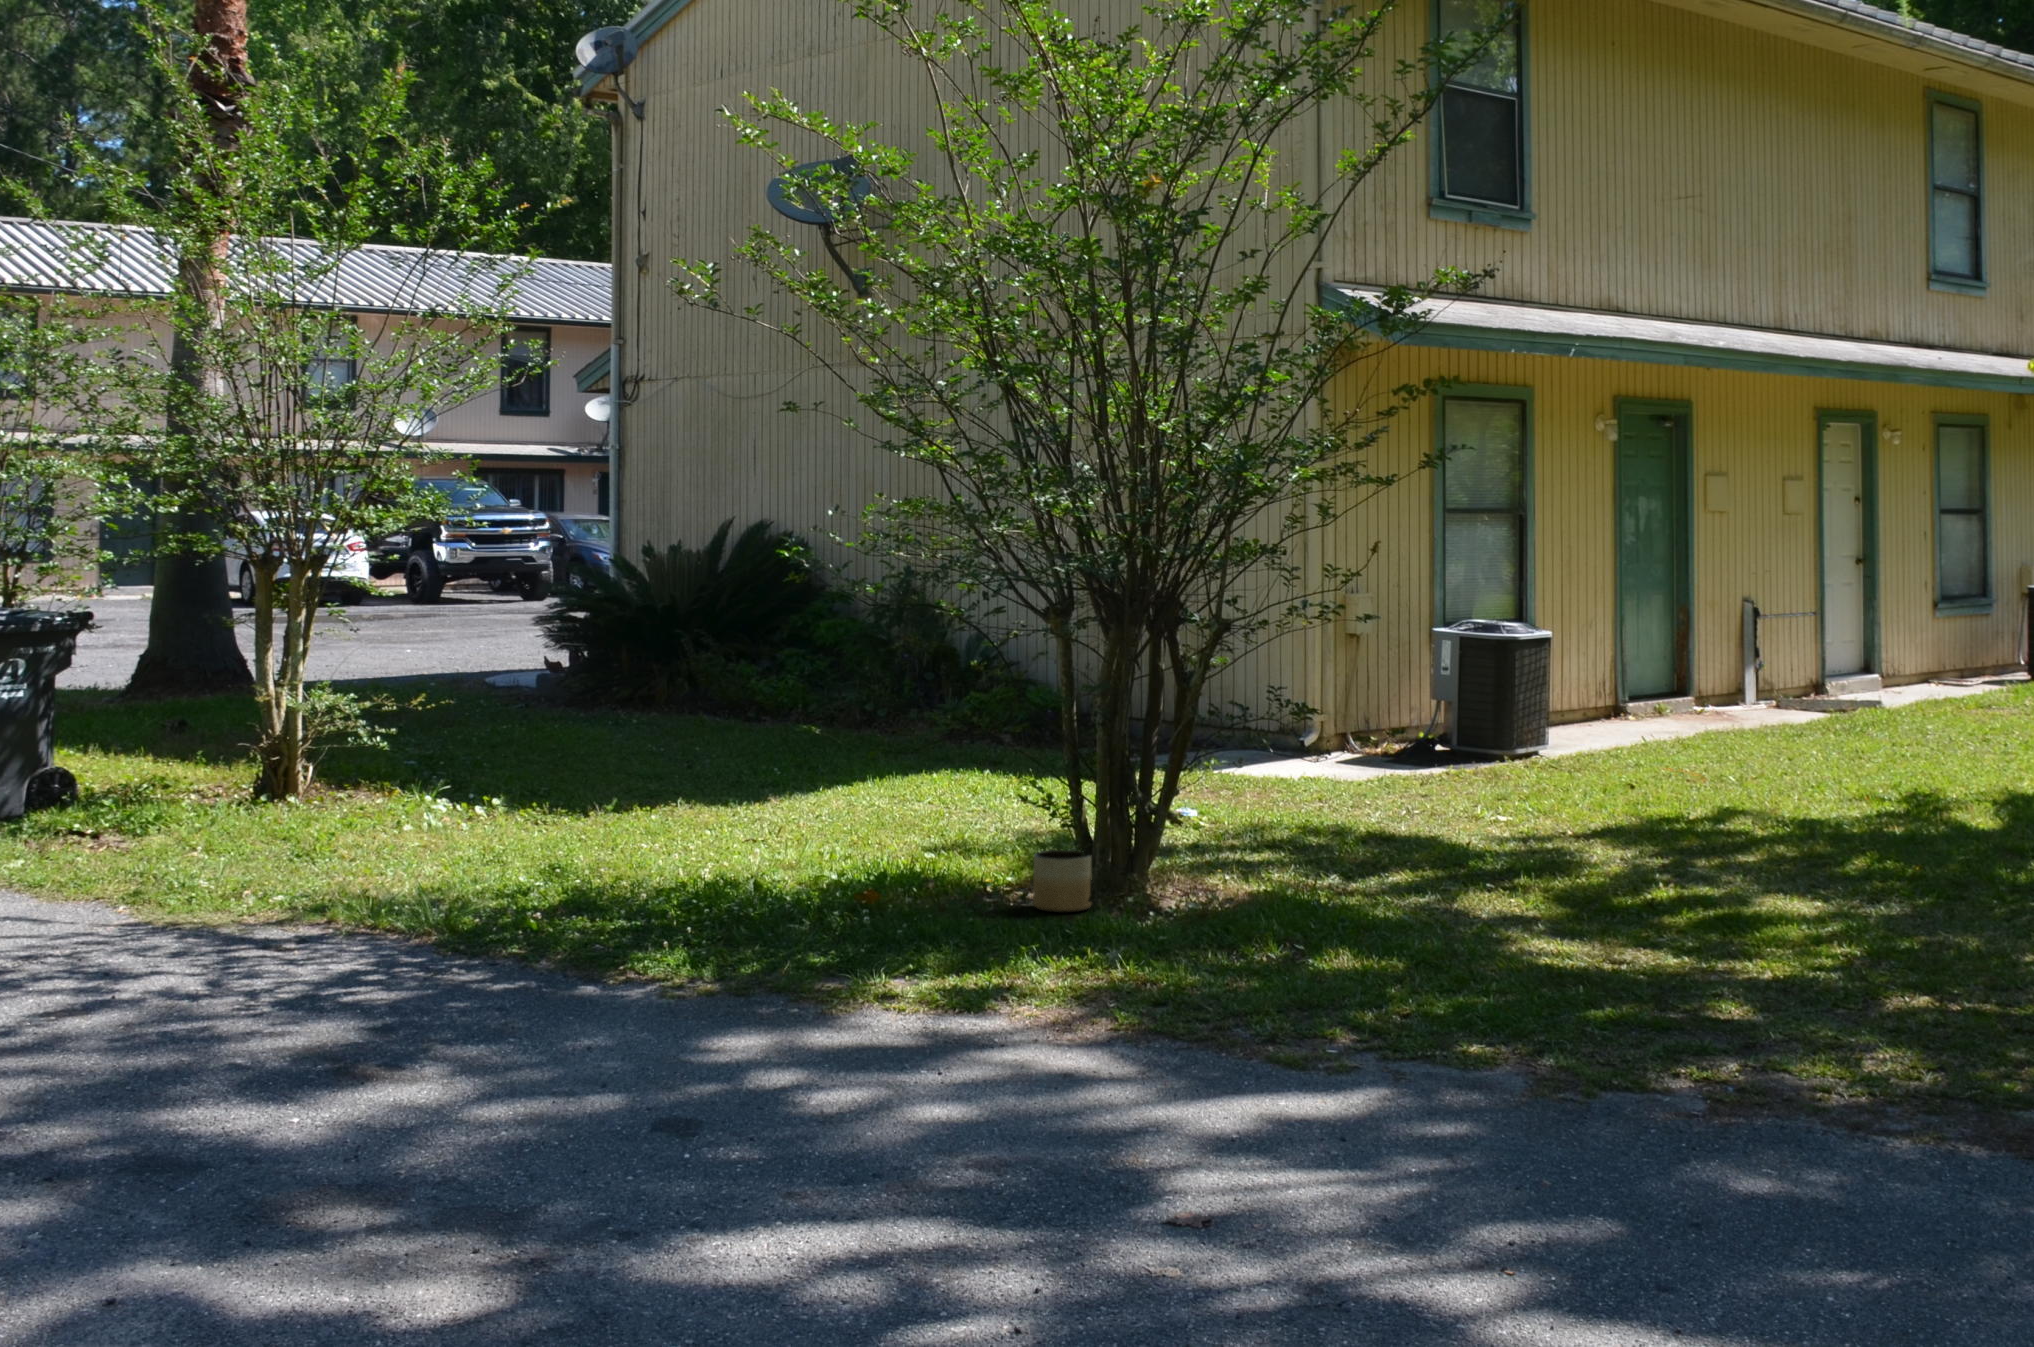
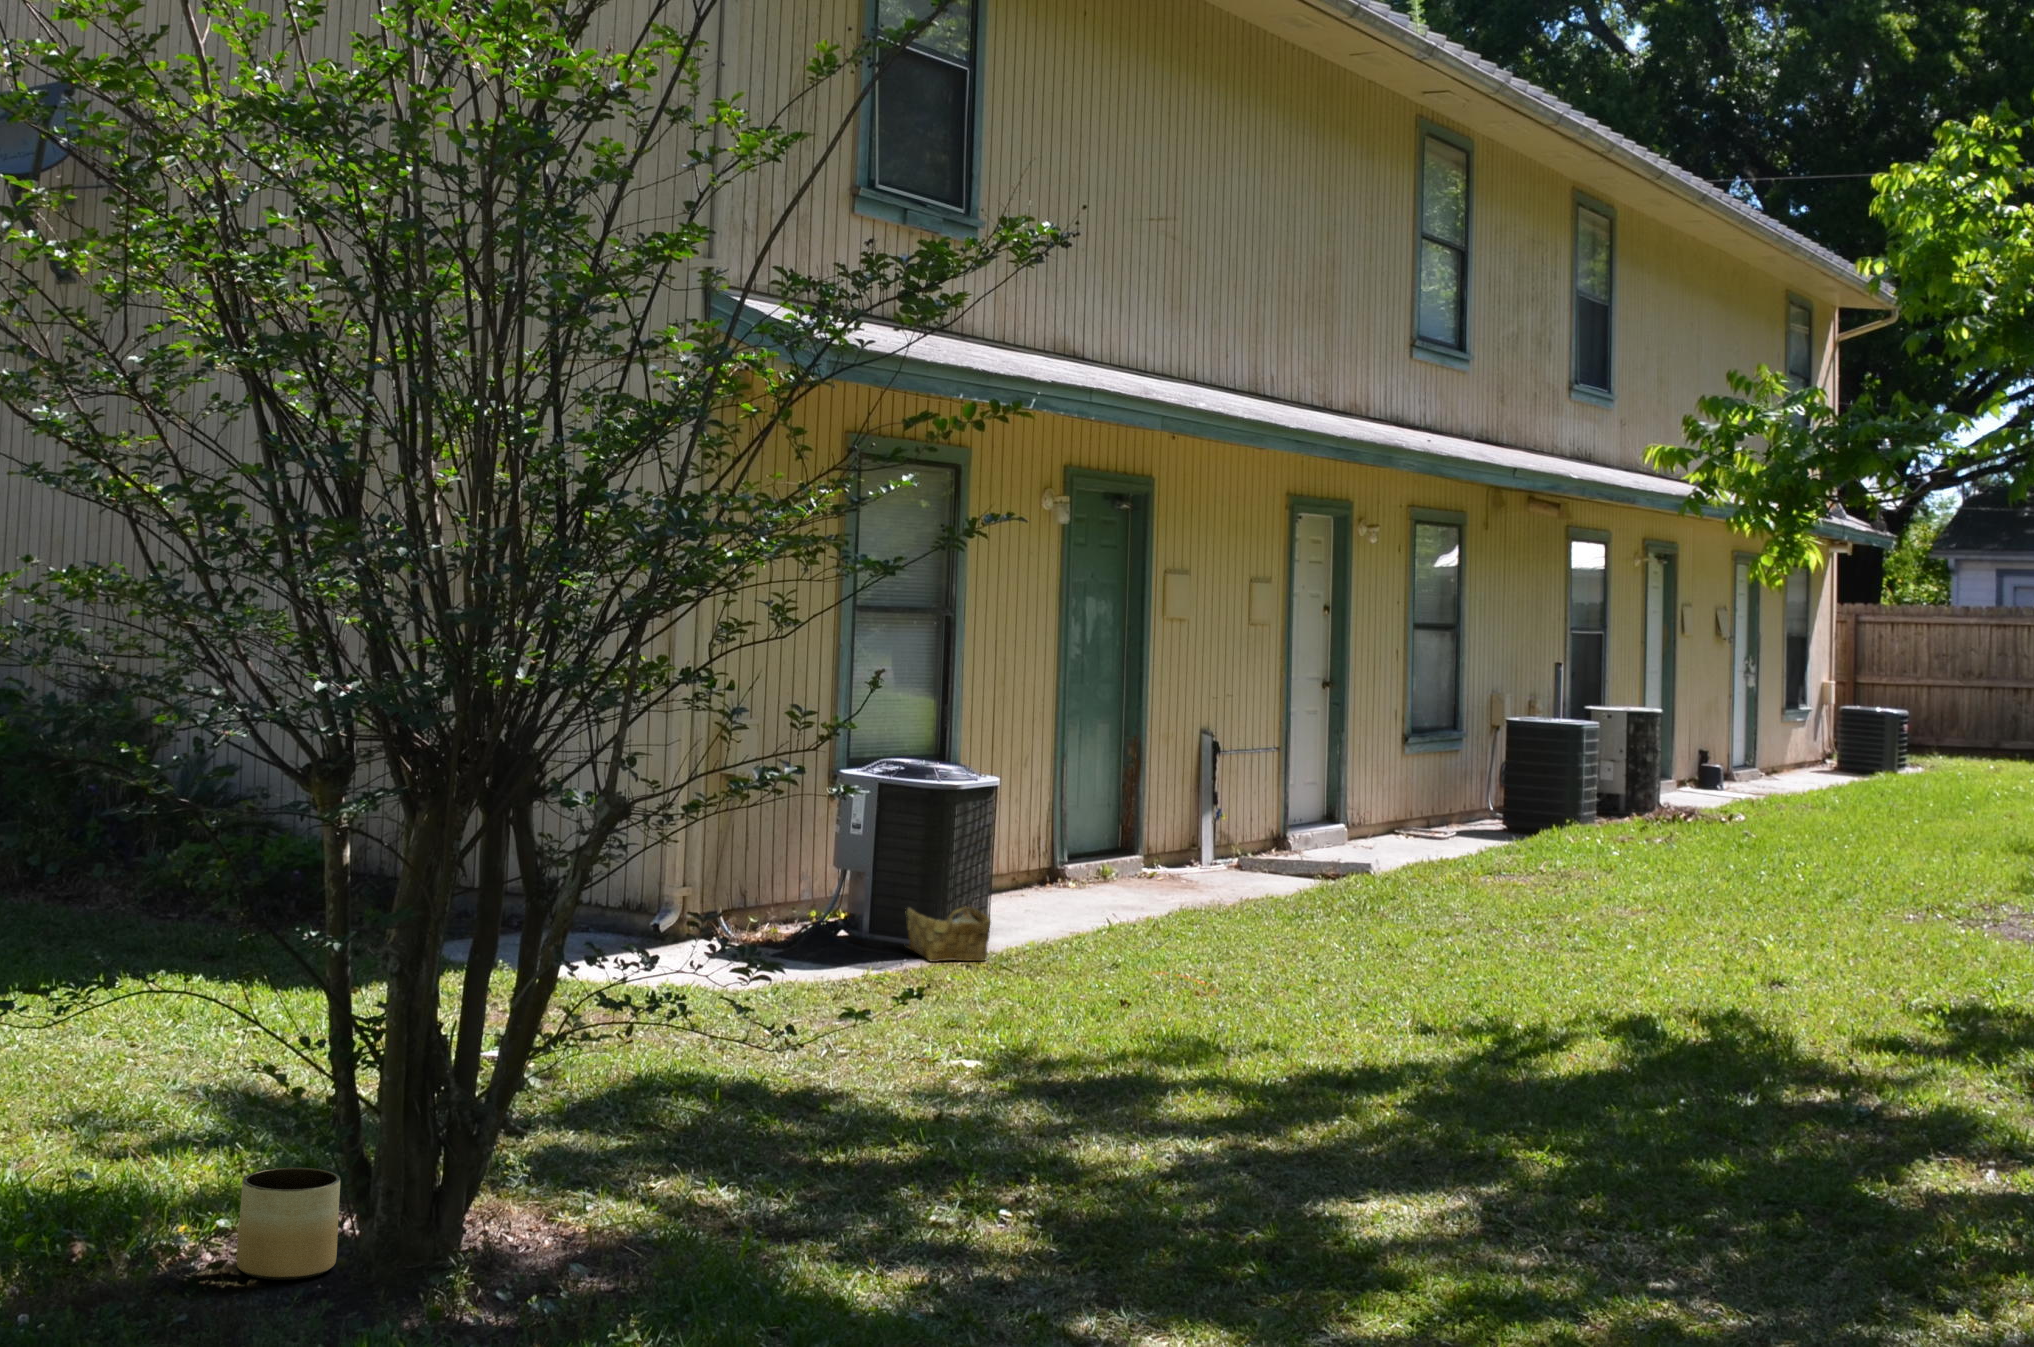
woven basket: none [1485,711,1549,766] -> present [905,907,991,962]

